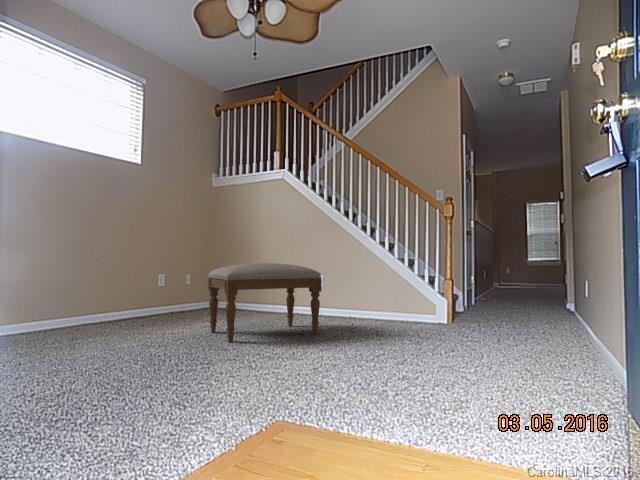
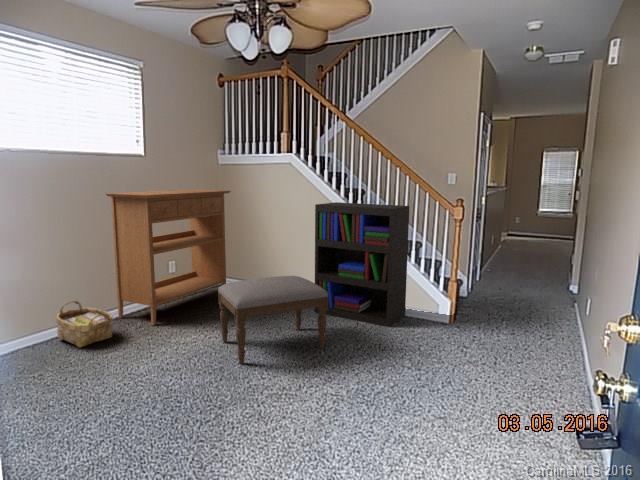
console table: none [100,188,224,325] -> present [106,189,231,325]
bookshelf: none [307,202,401,324] -> present [315,202,409,327]
woven basket: none [35,293,96,336] -> present [56,301,113,347]

